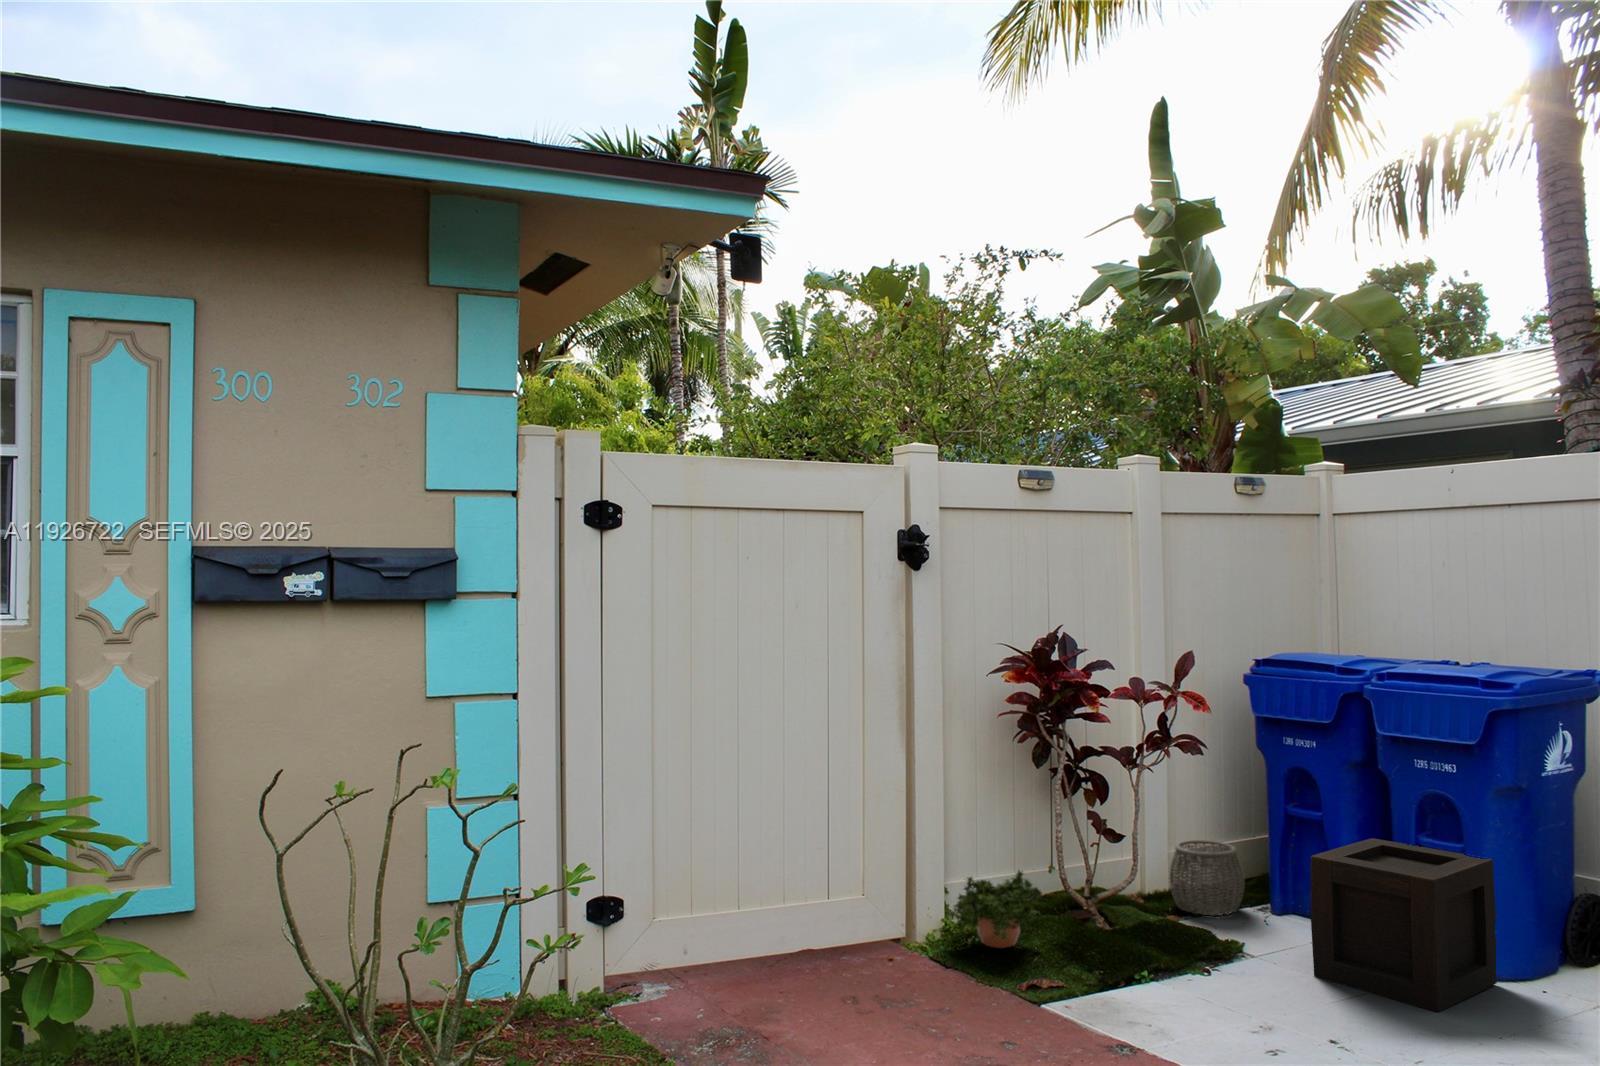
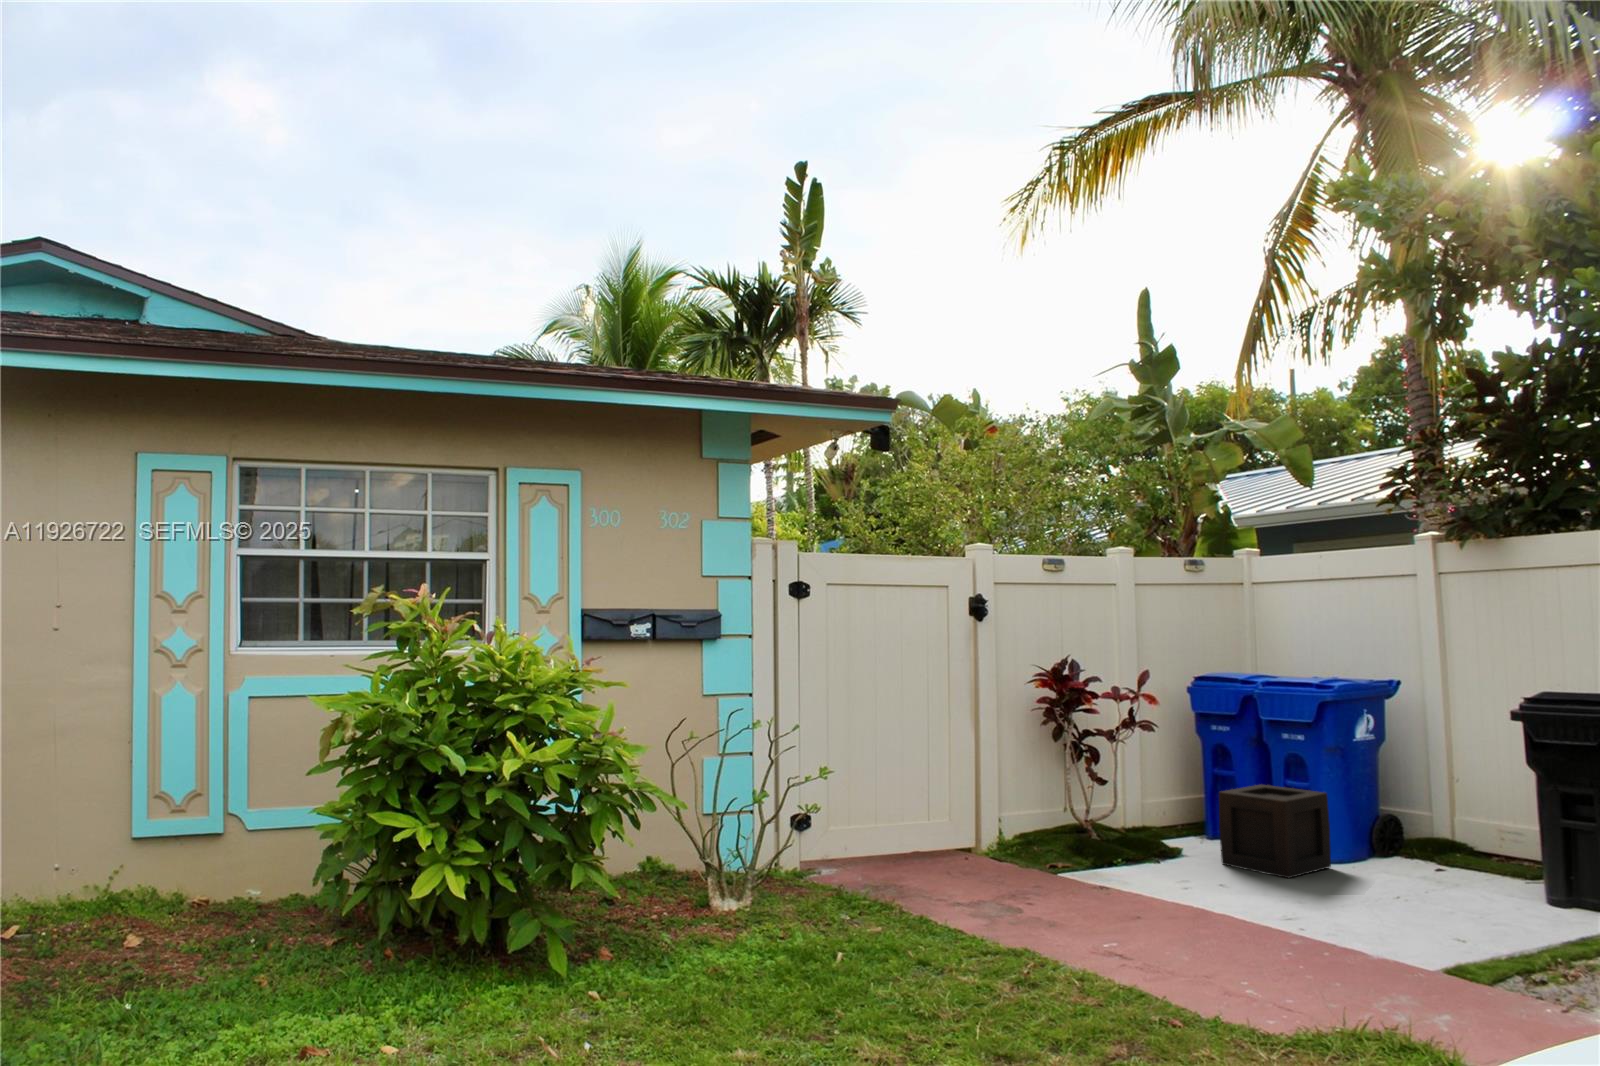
woven basket: present [1169,840,1245,915] -> none [1141,793,1189,839]
potted plant: present [949,870,1042,948] -> none [1000,805,1059,853]

